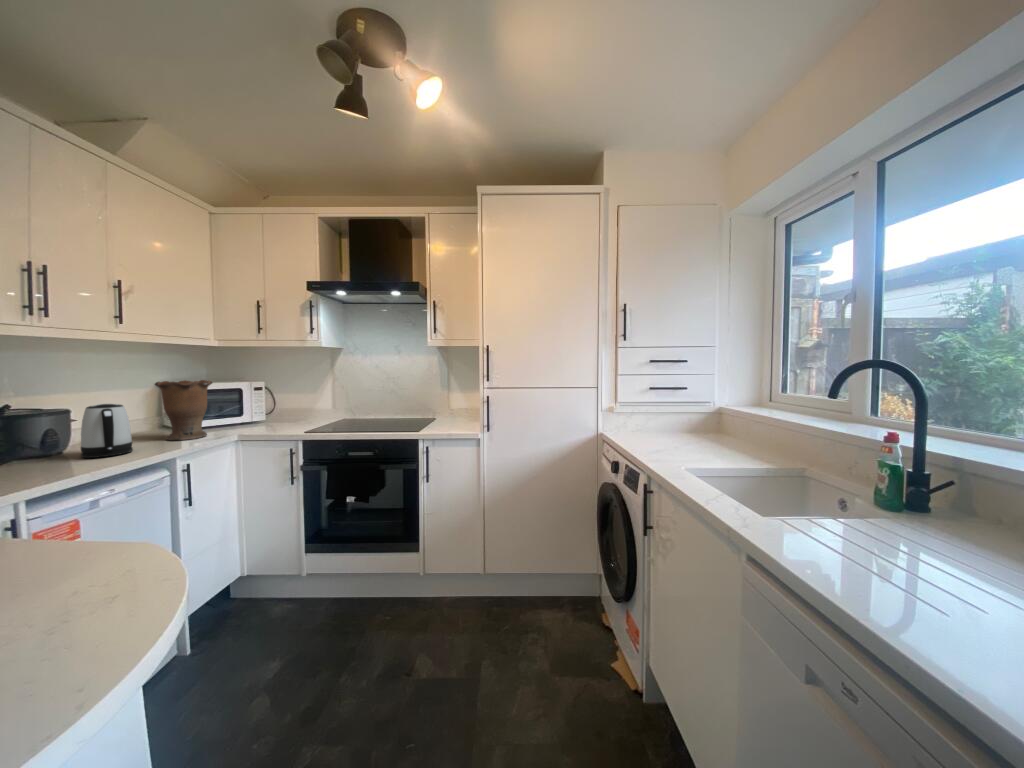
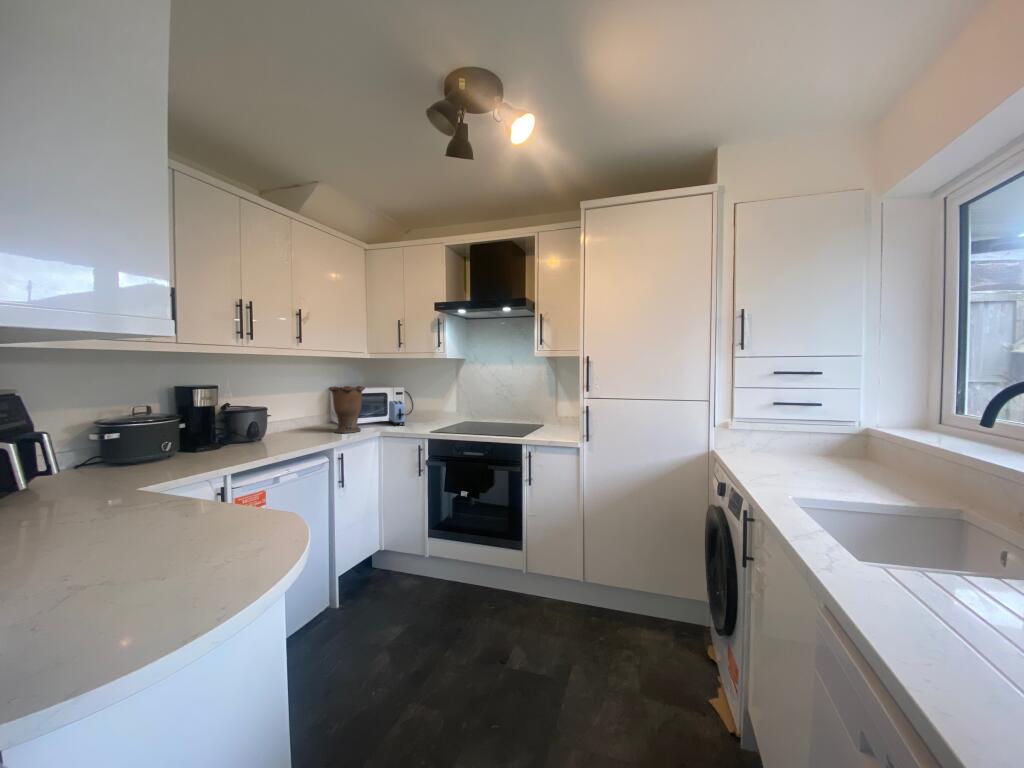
toaster: none [246,397,271,427] -> present [388,401,405,426]
kettle: present [81,404,133,458] -> none [286,403,315,442]

